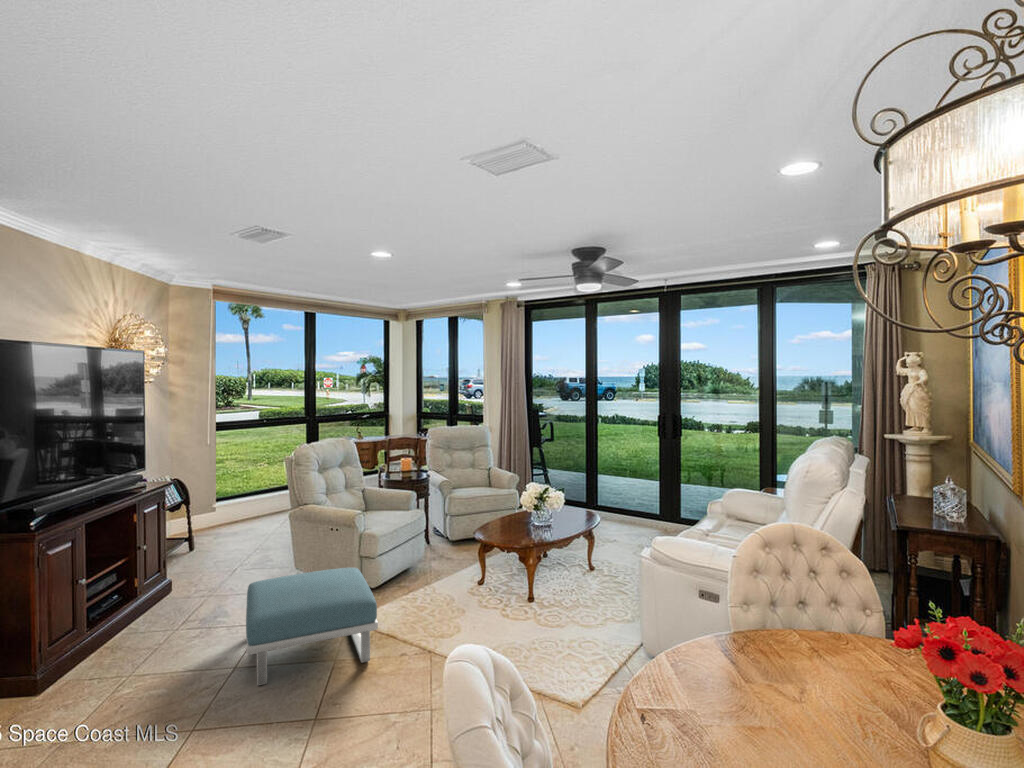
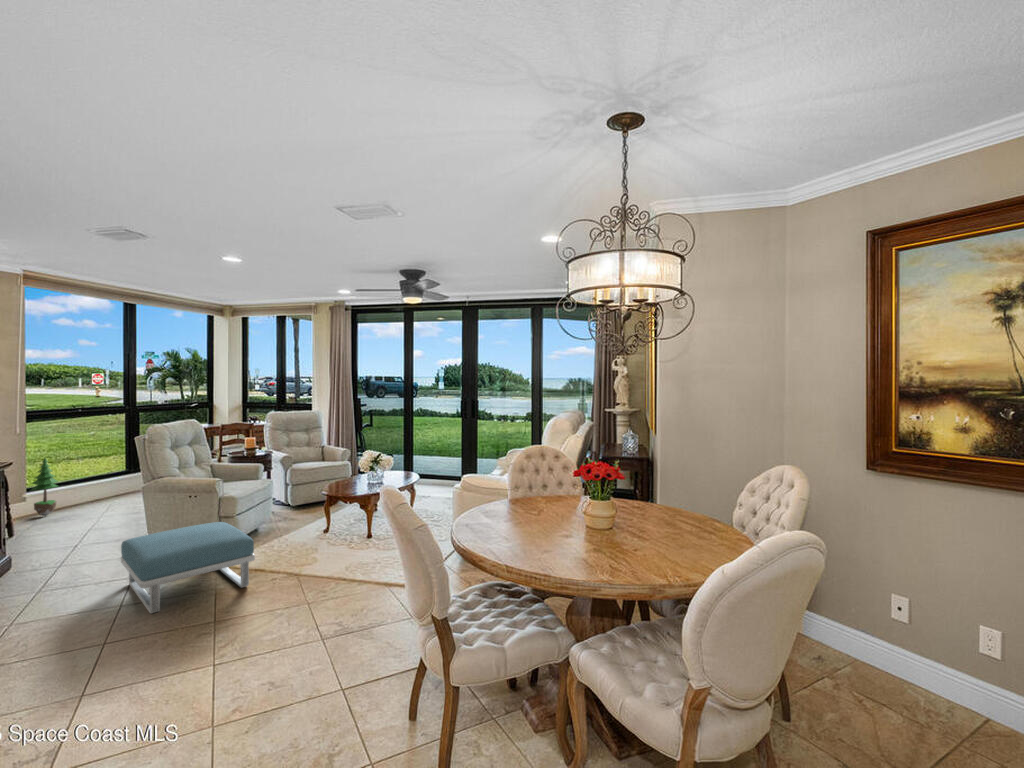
potted tree: none [217,469,241,528] -> present [32,458,57,516]

